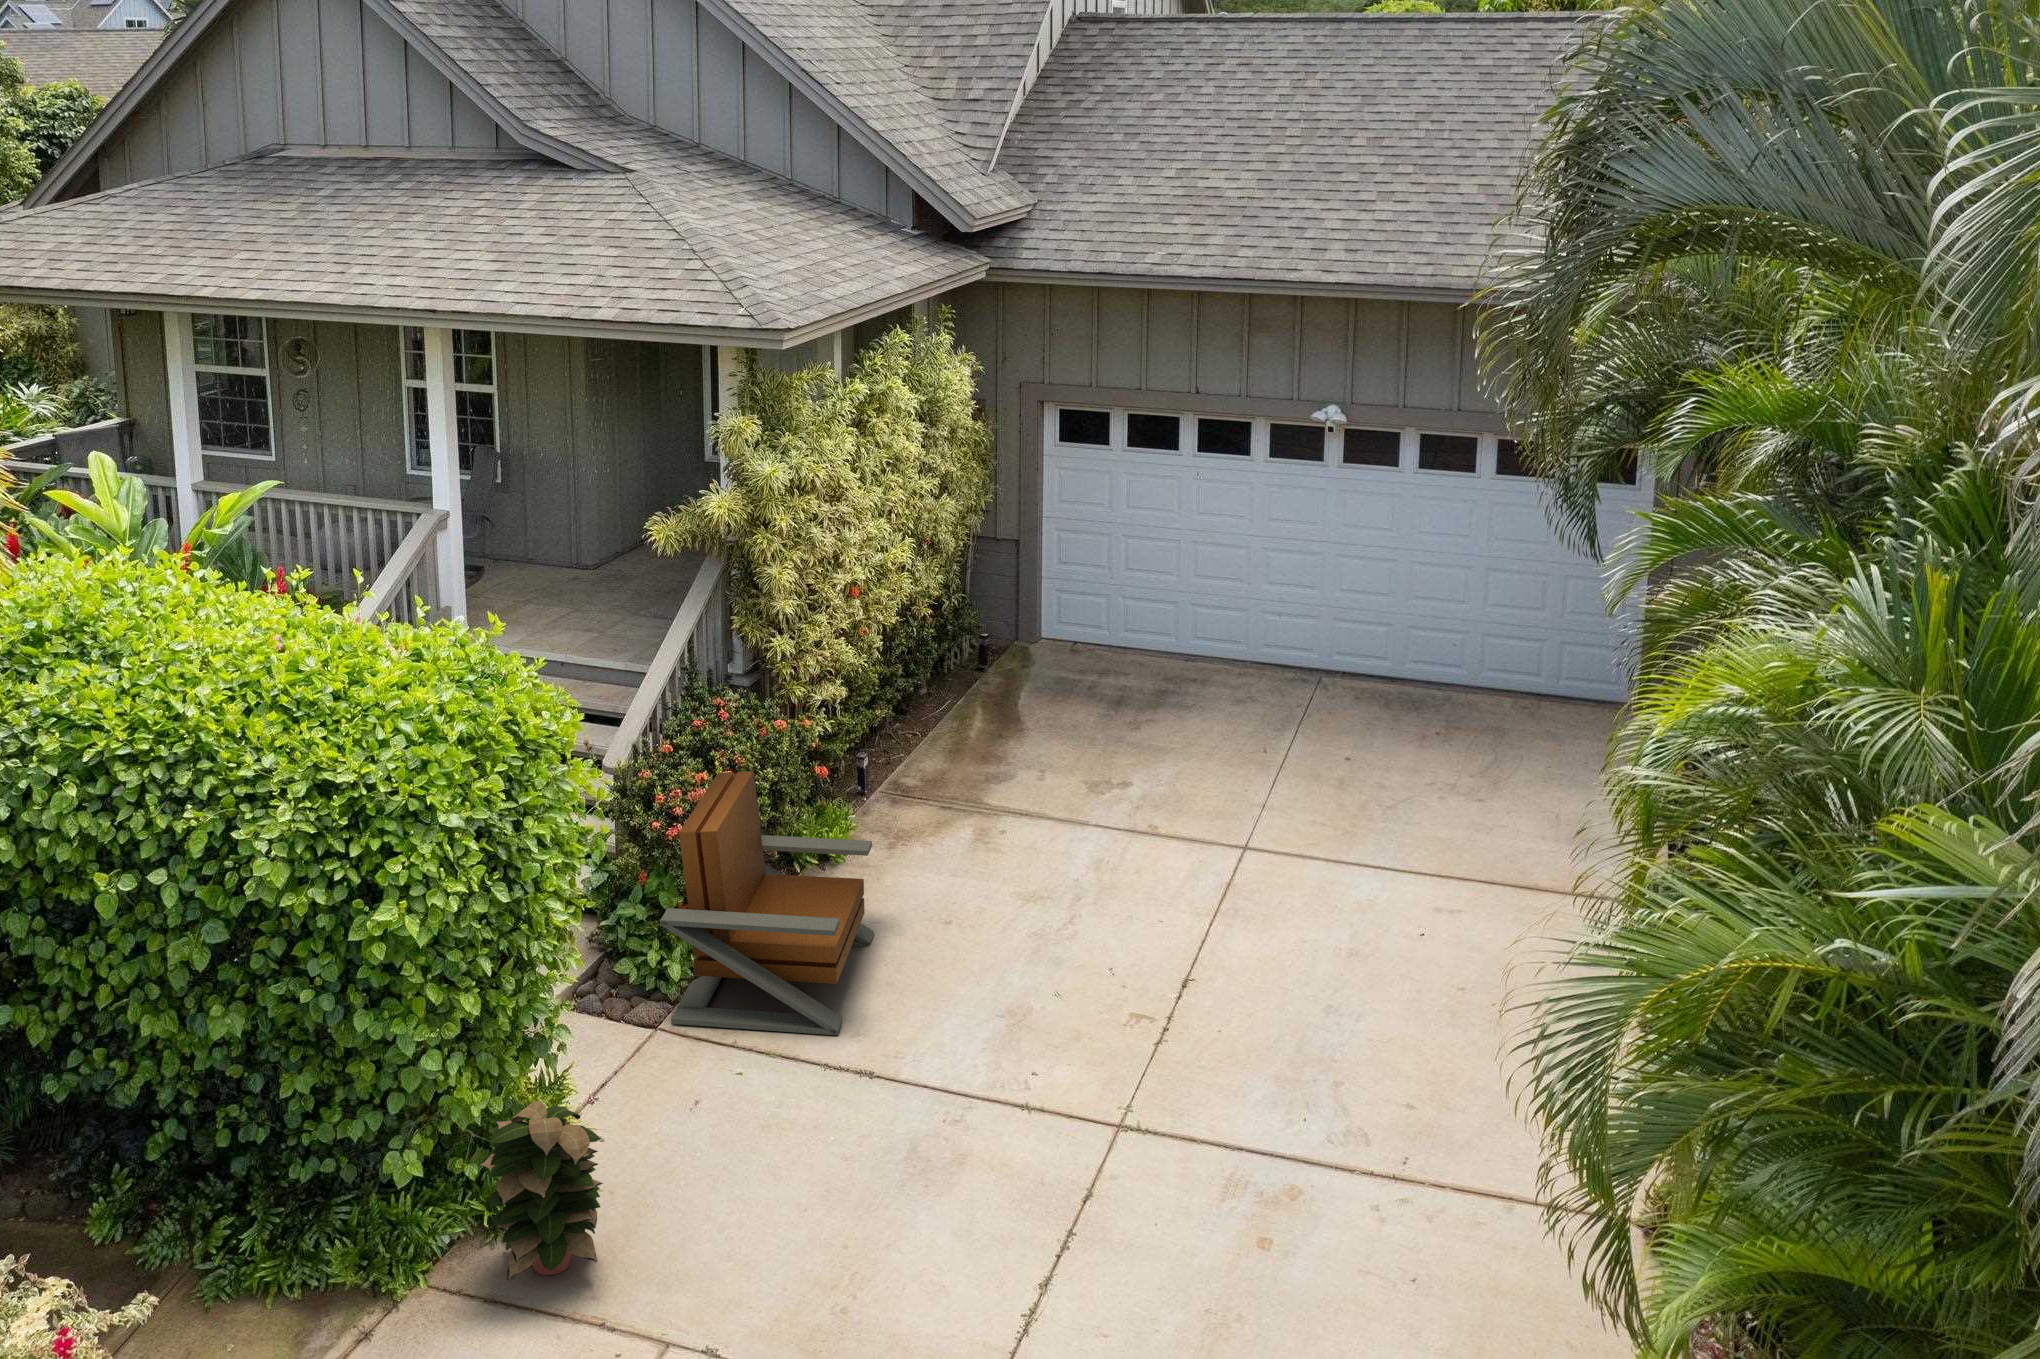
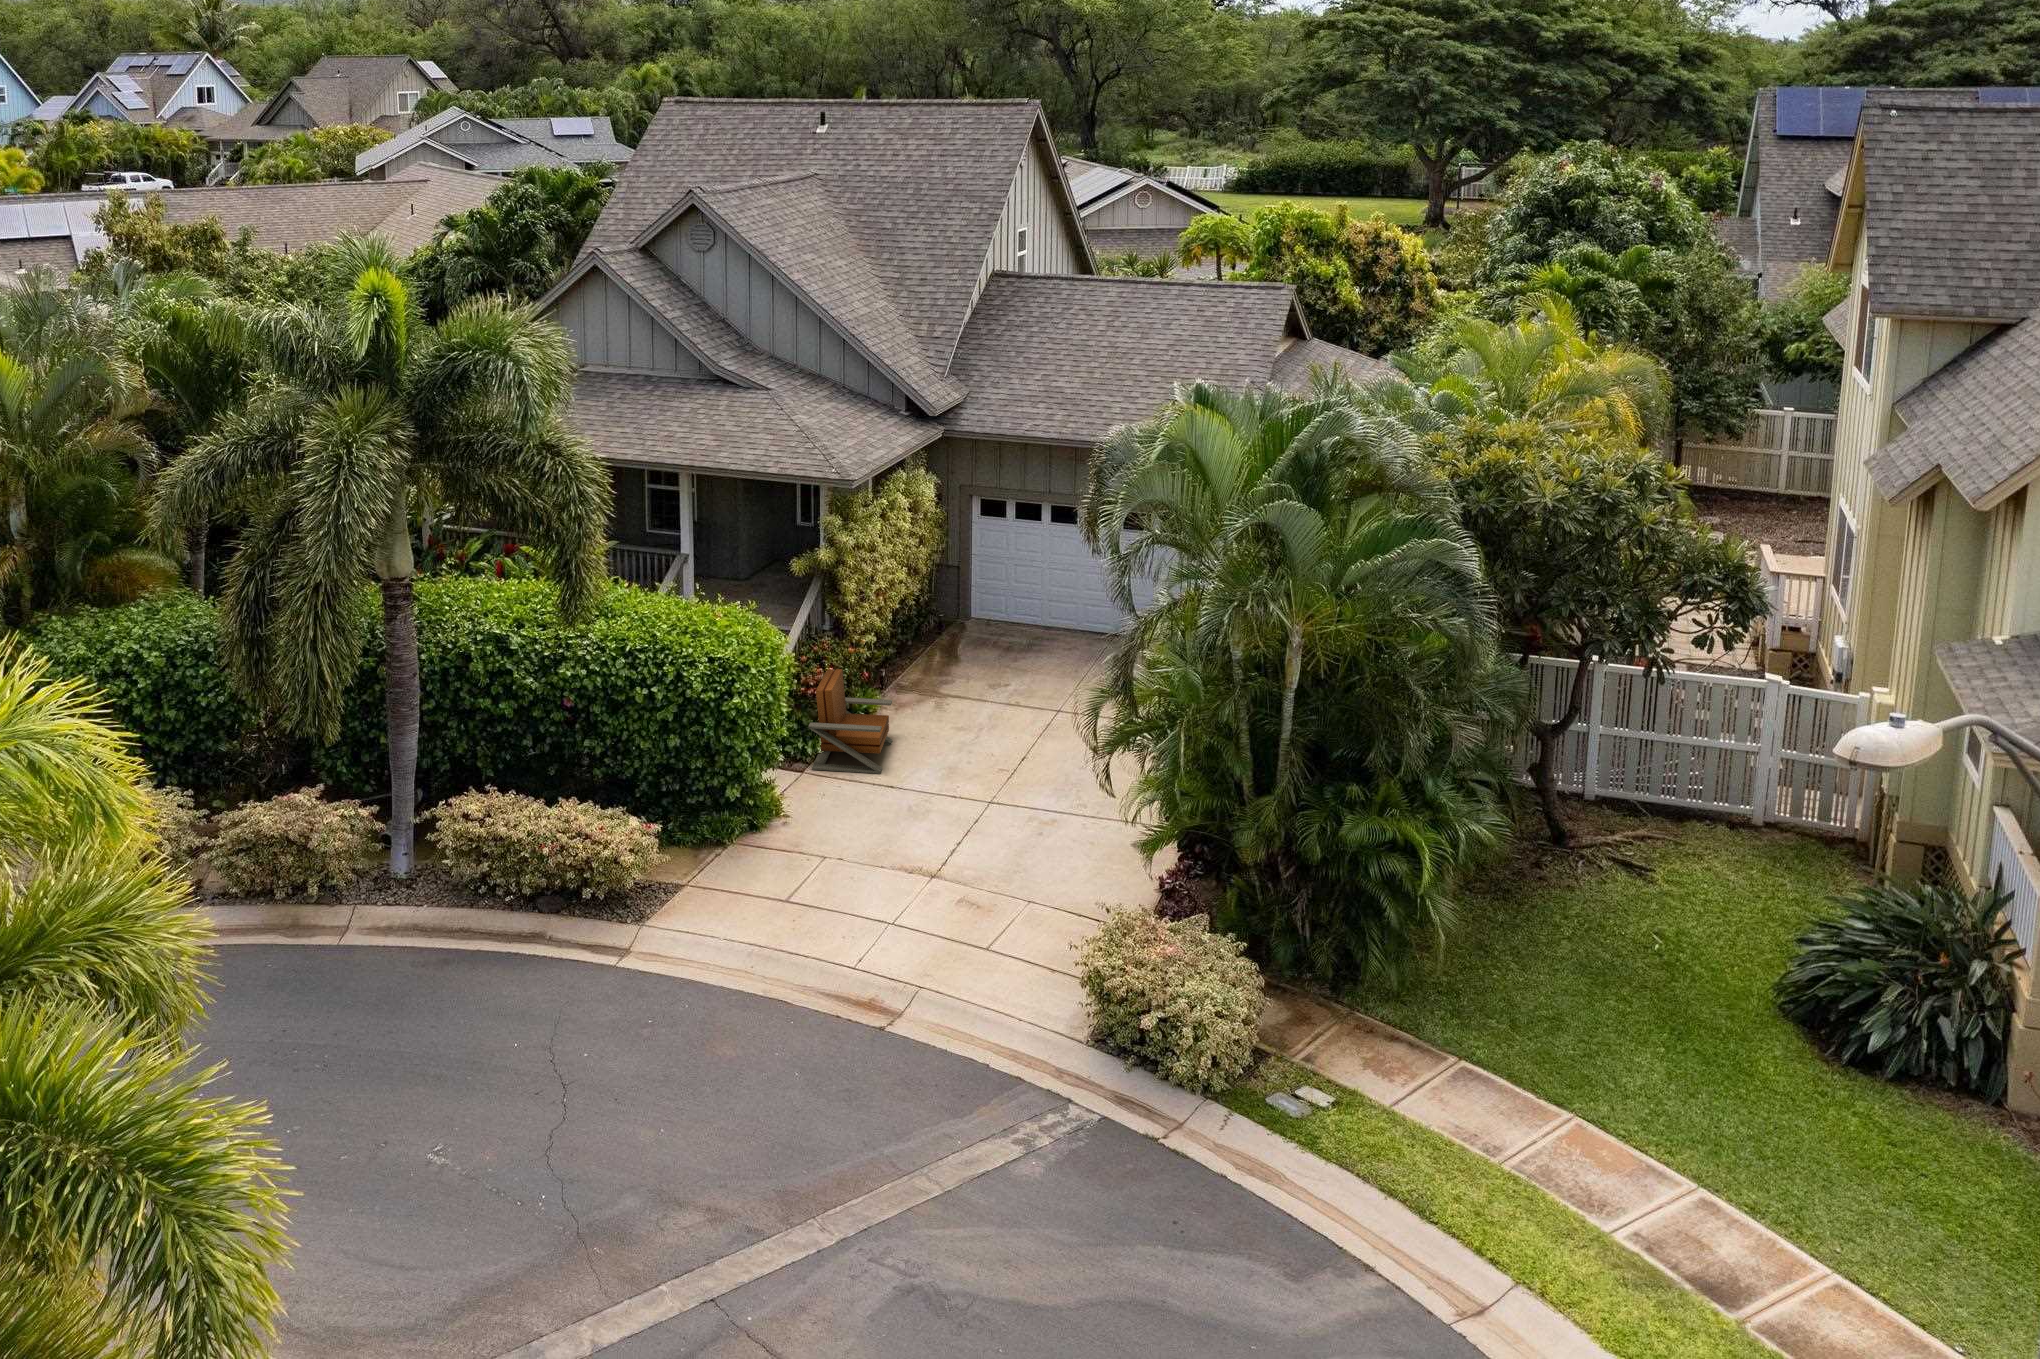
decorative plant: present [479,1101,603,1280] -> none [759,776,803,839]

